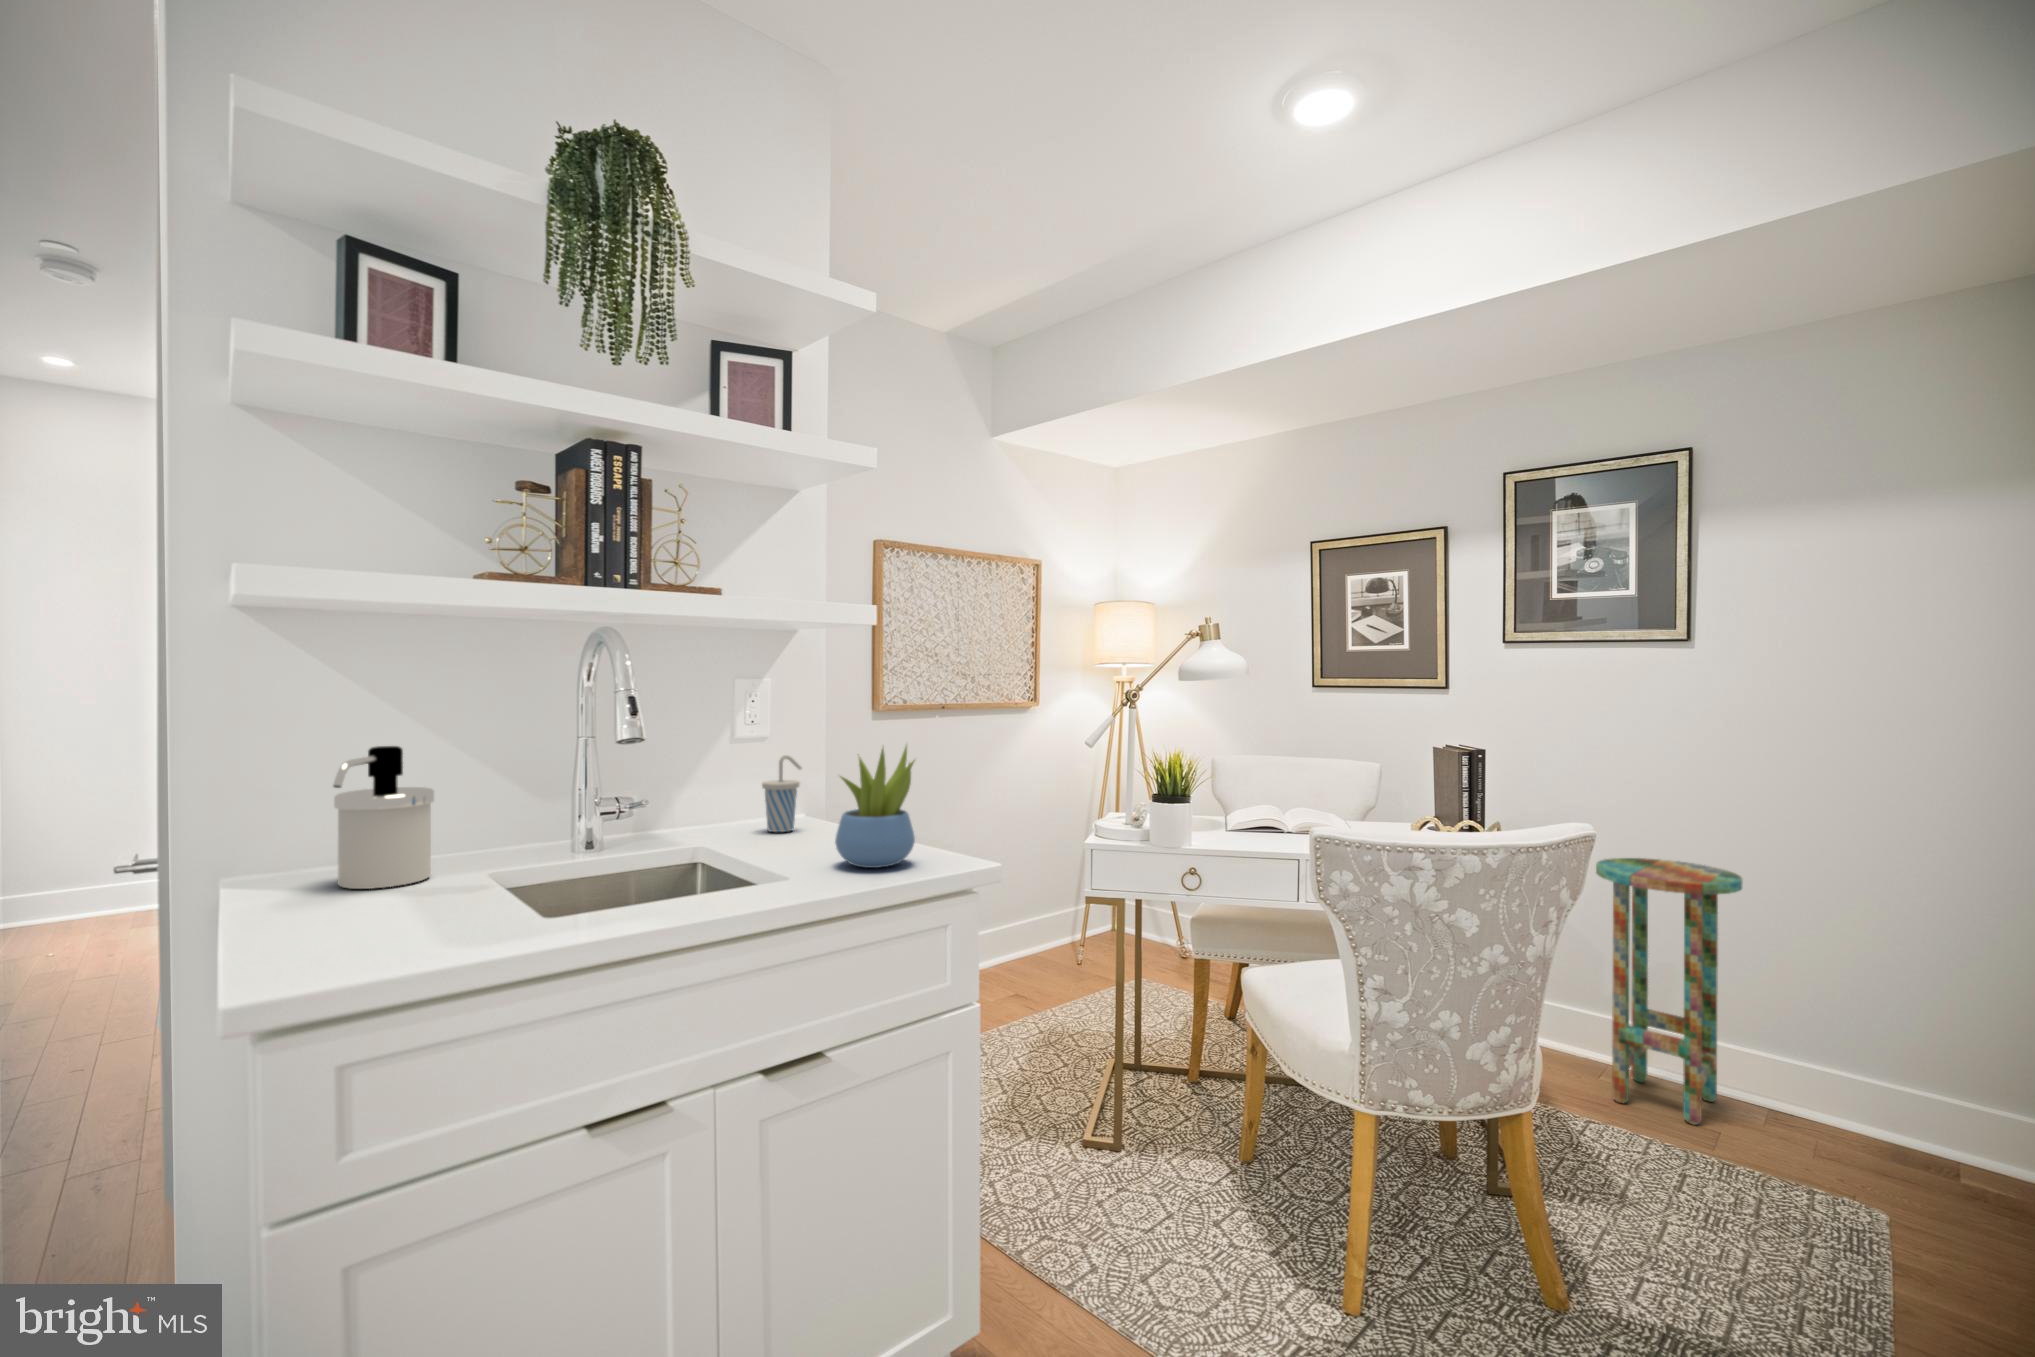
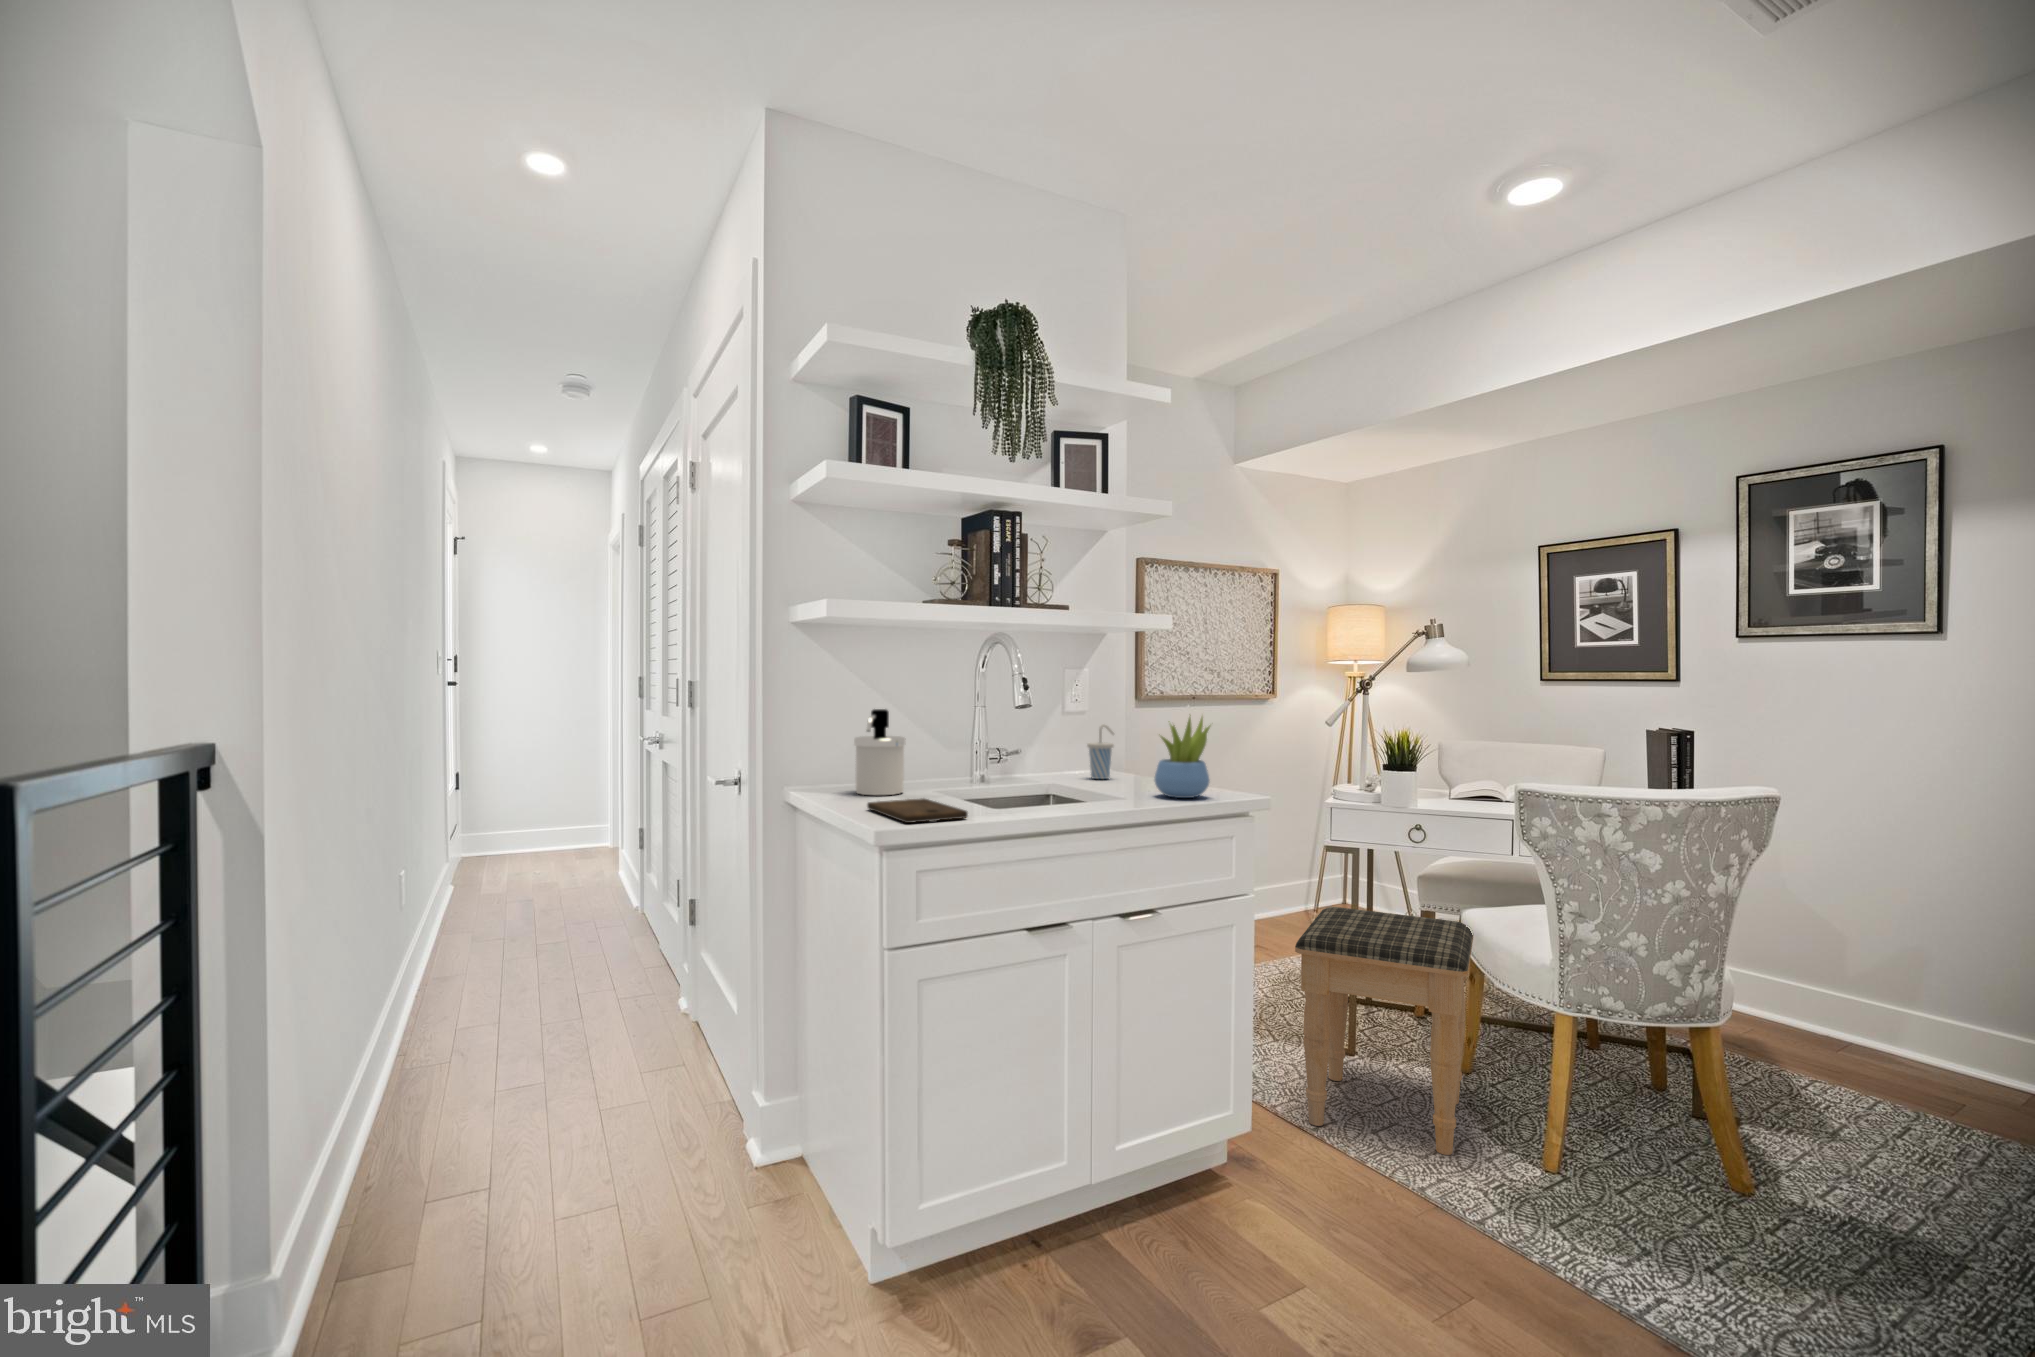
side table: present [1596,858,1743,1125] -> none [1824,842,1980,1089]
cutting board: none [296,900,462,970] -> present [867,798,968,823]
footstool: none [1041,976,1256,1310] -> present [1295,907,1473,1155]

